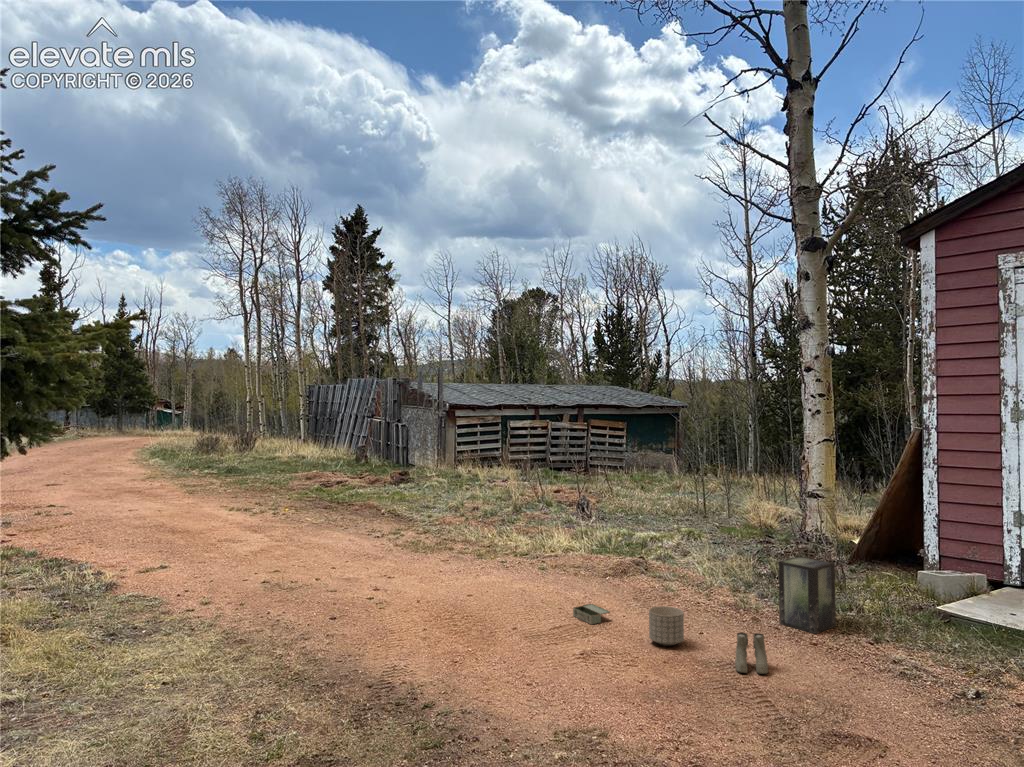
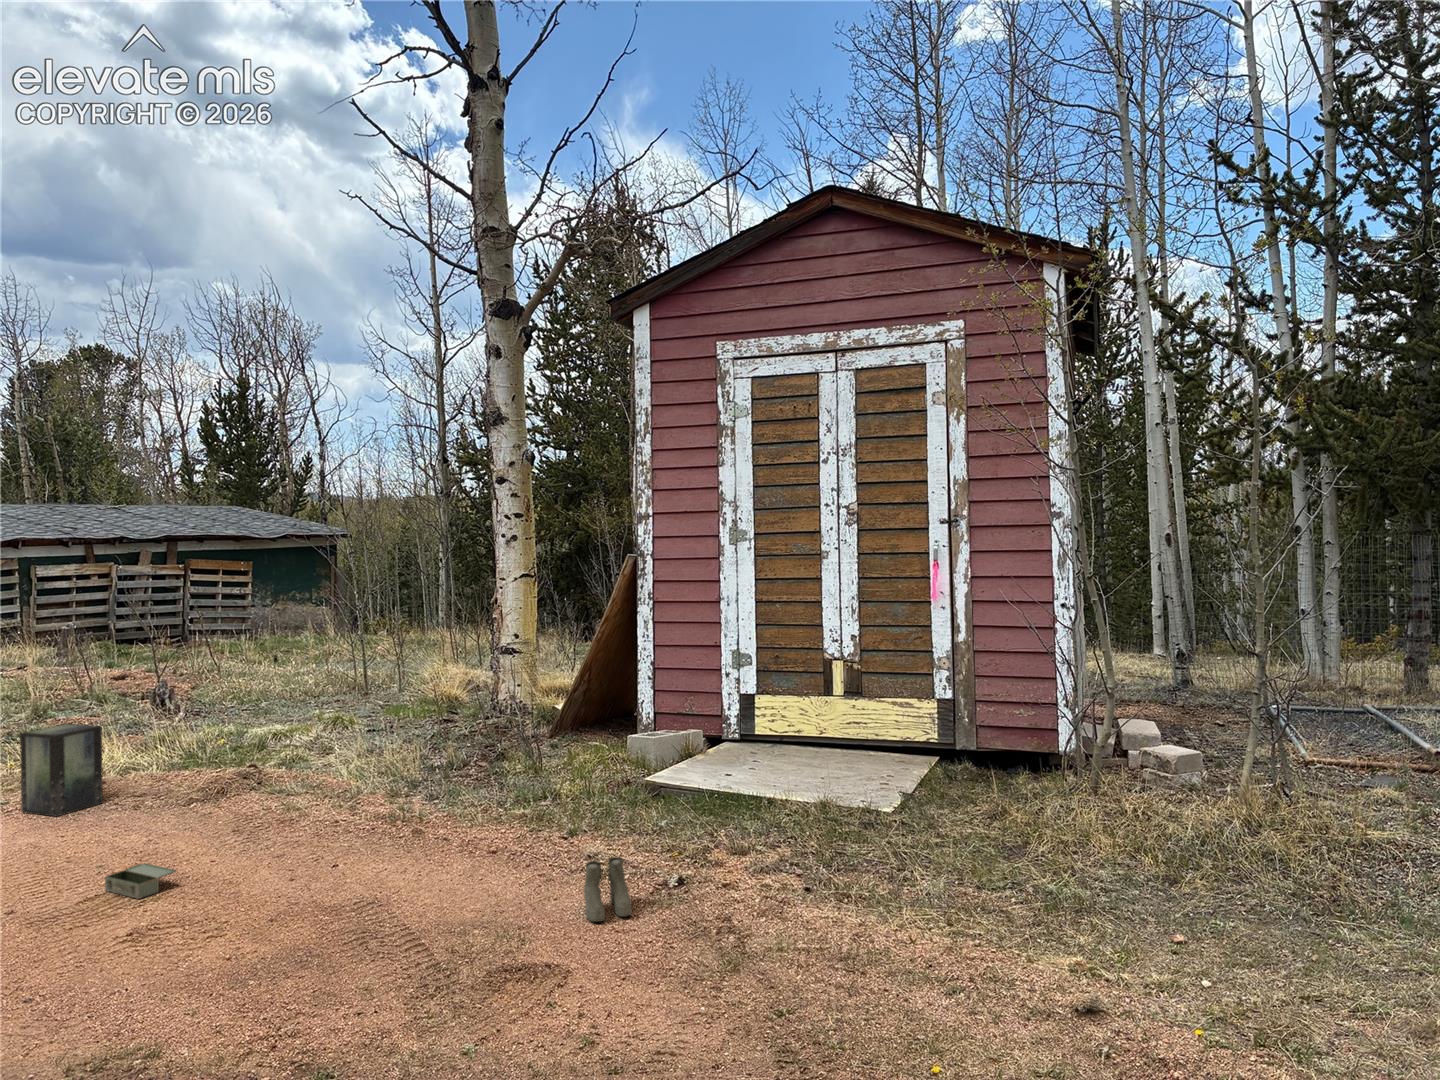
storage box: present [779,557,836,634] -> present [20,724,103,816]
planter: present [649,606,684,646] -> none [242,843,302,908]
boots: present [735,632,768,674] -> present [584,857,632,922]

